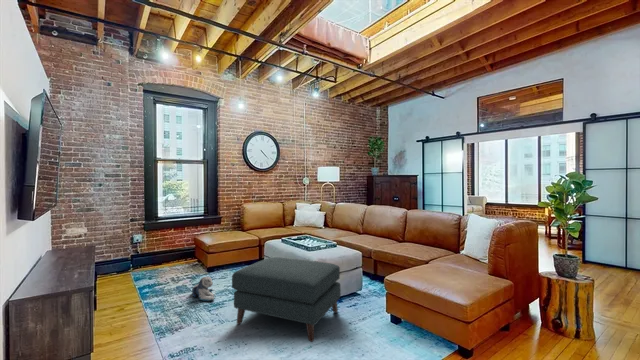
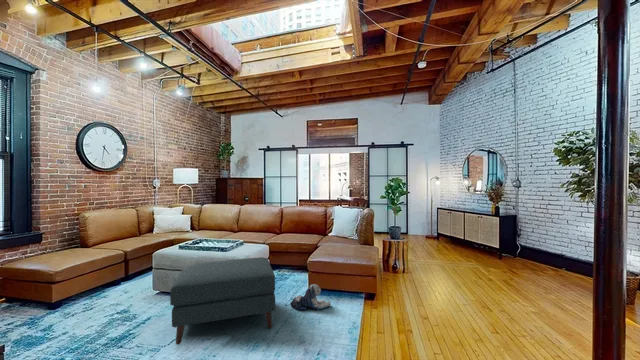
plush toy: present [192,276,215,301] -> present [291,284,331,310]

